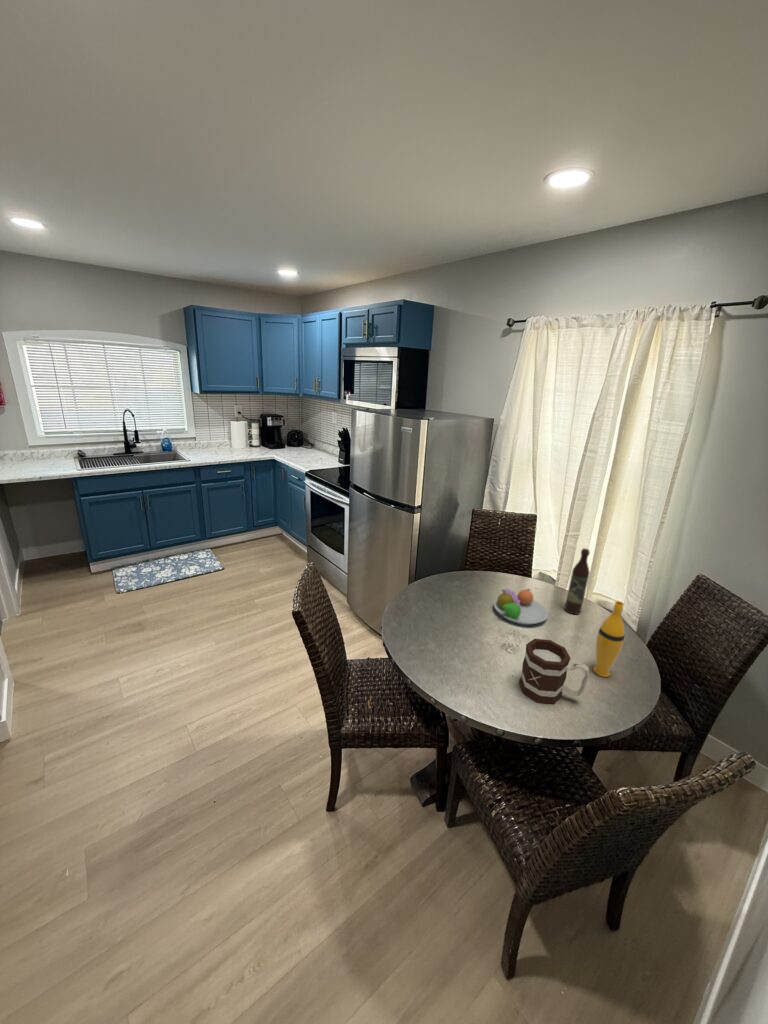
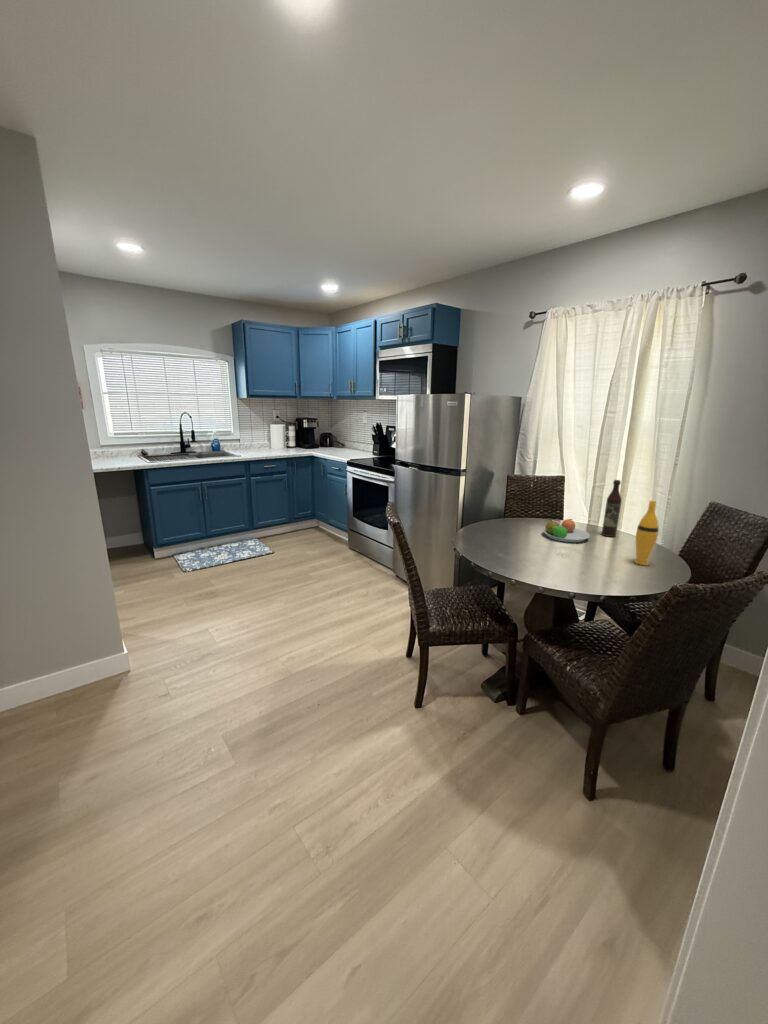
mug: present [519,639,590,704] -> none [577,532,636,577]

